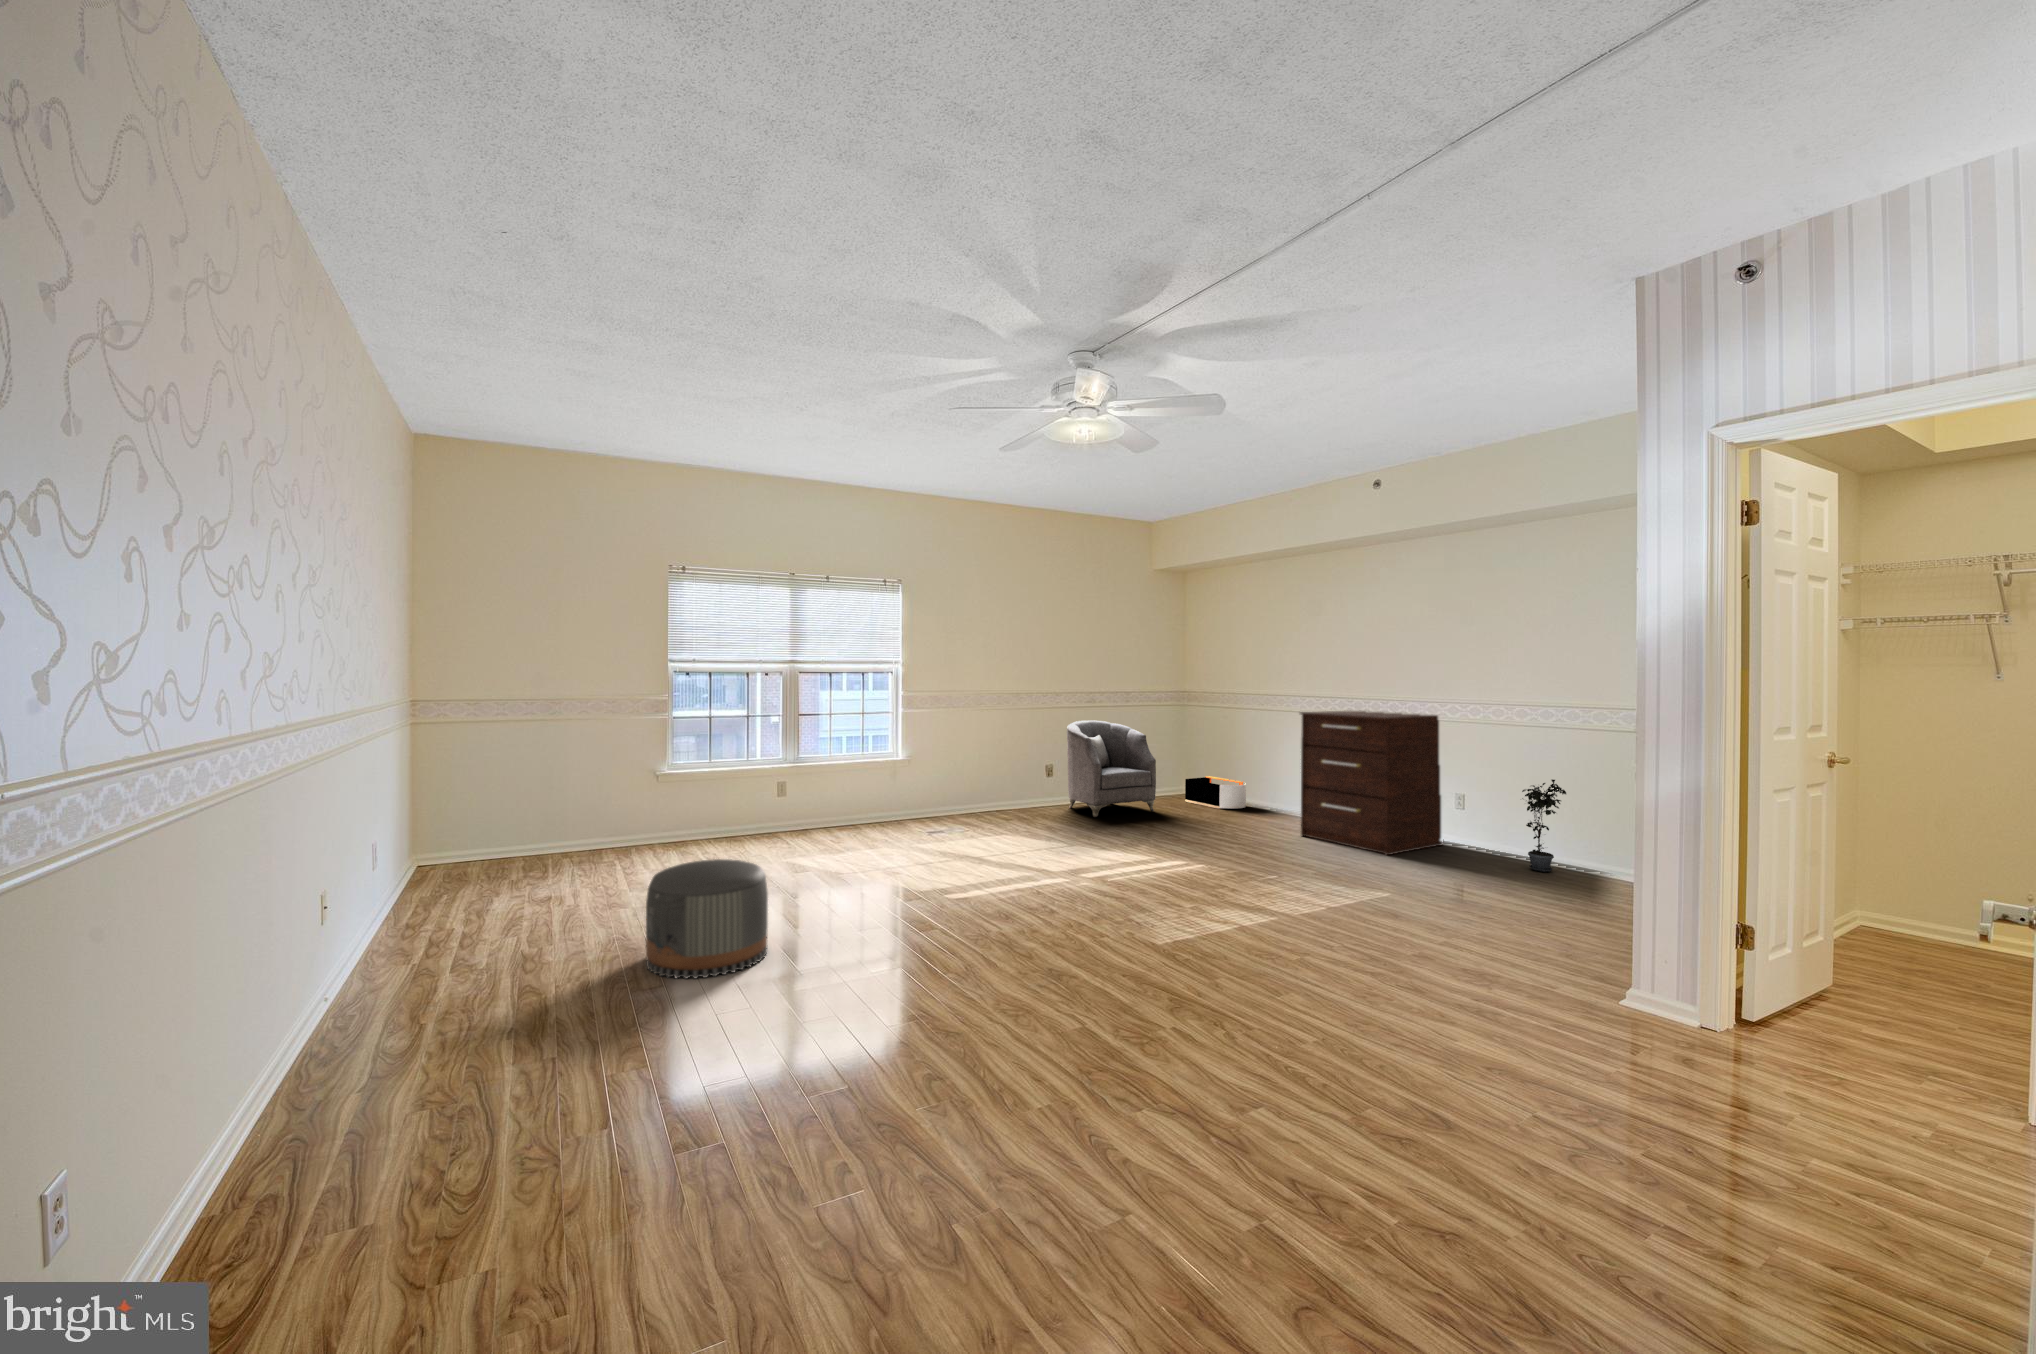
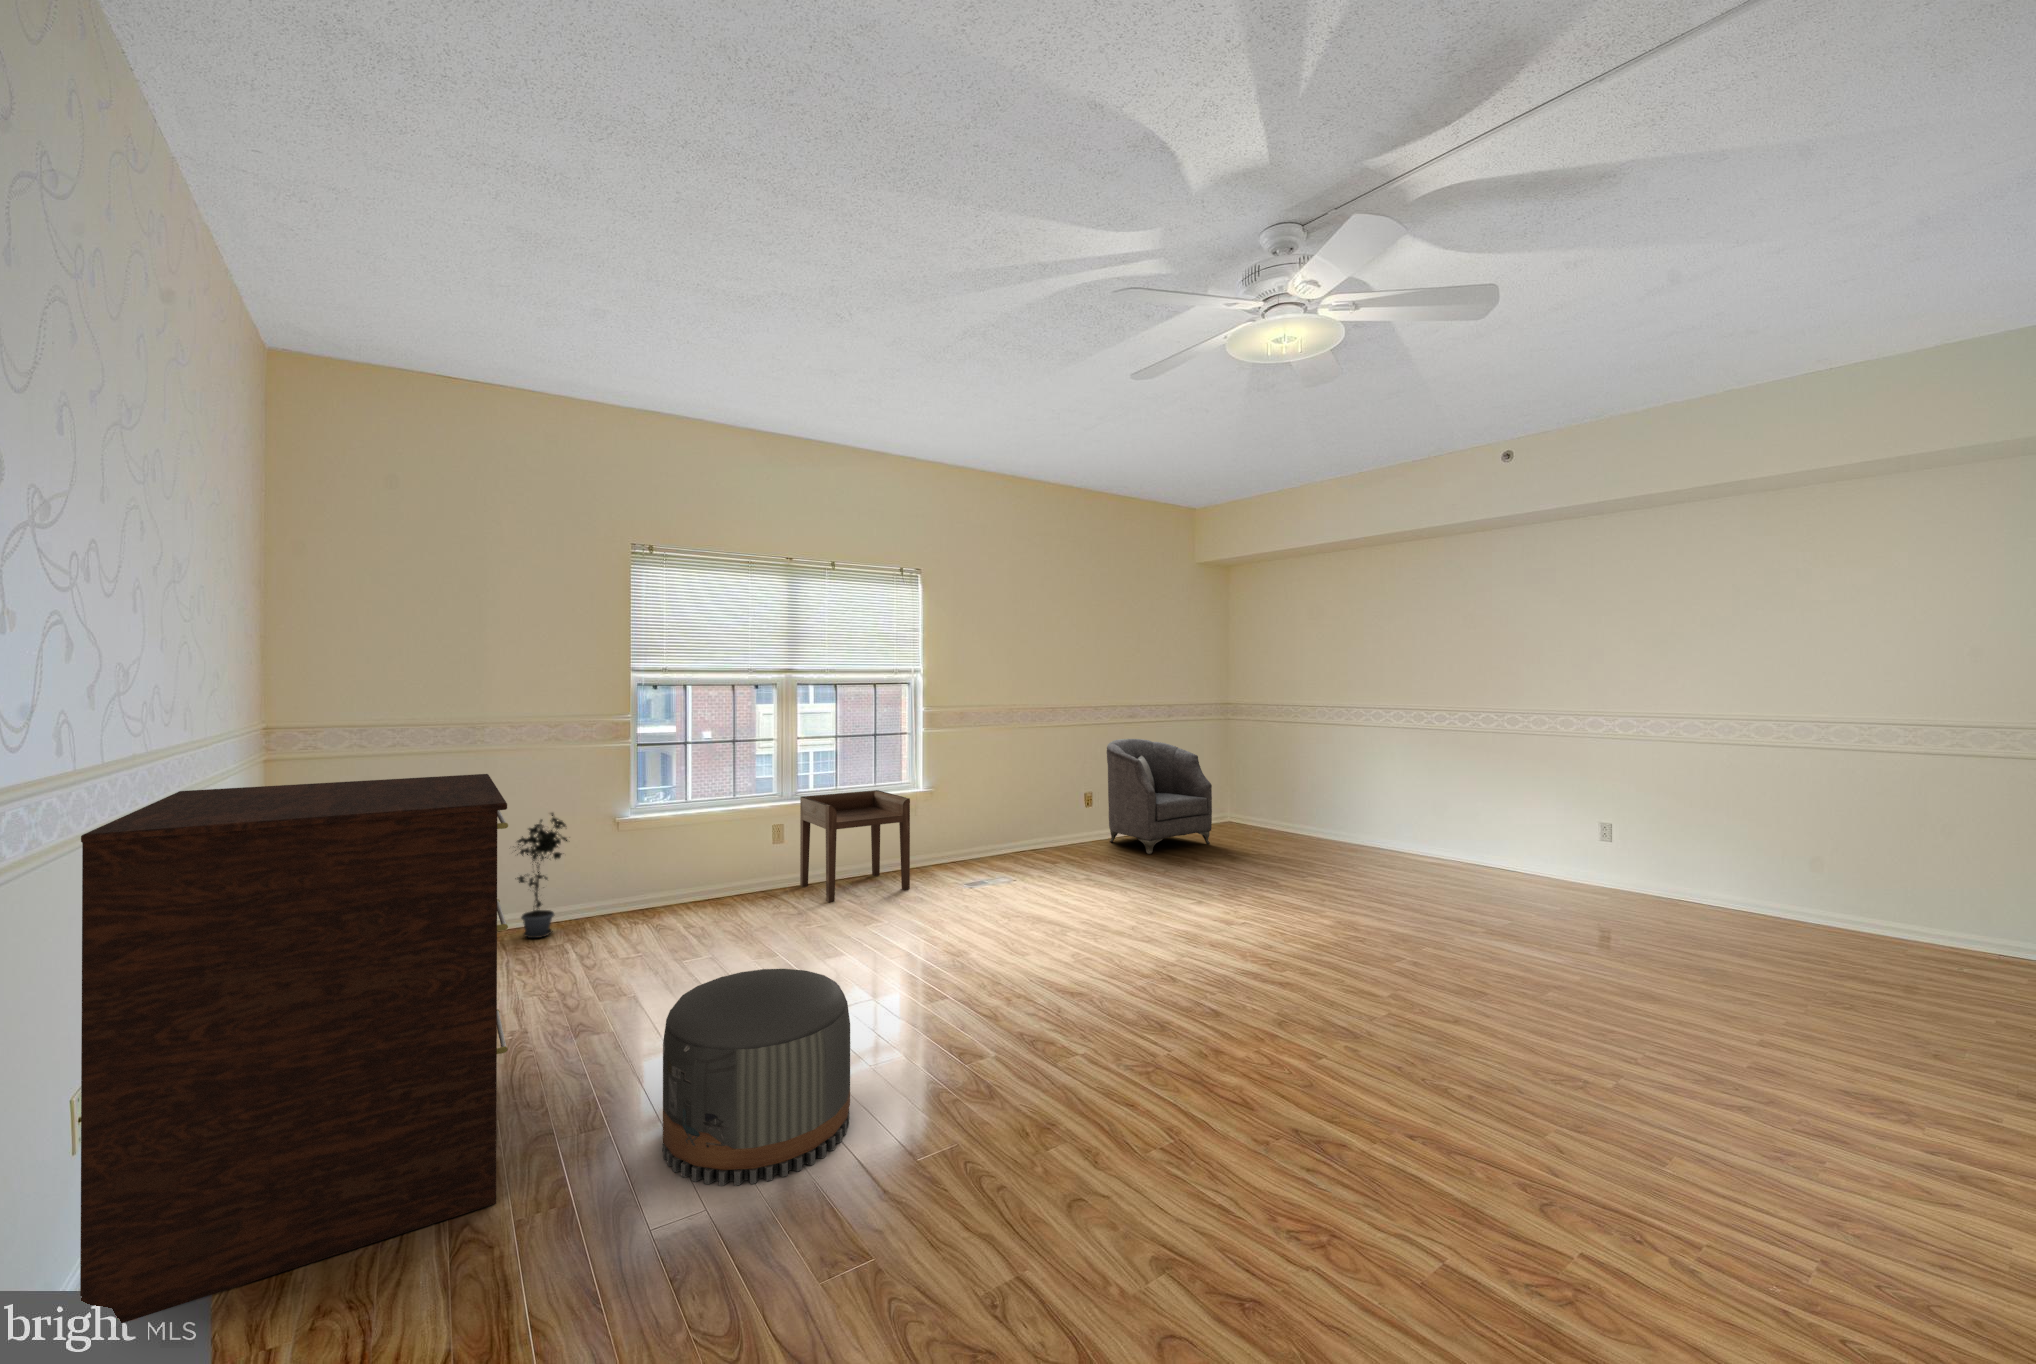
dresser: present [1300,711,1443,855] -> present [80,774,508,1323]
side table: none [798,758,882,842] -> present [800,790,910,902]
storage bin: present [1185,776,1246,809] -> none [1233,800,1307,839]
potted plant: present [1522,779,1566,872] -> present [515,813,567,938]

